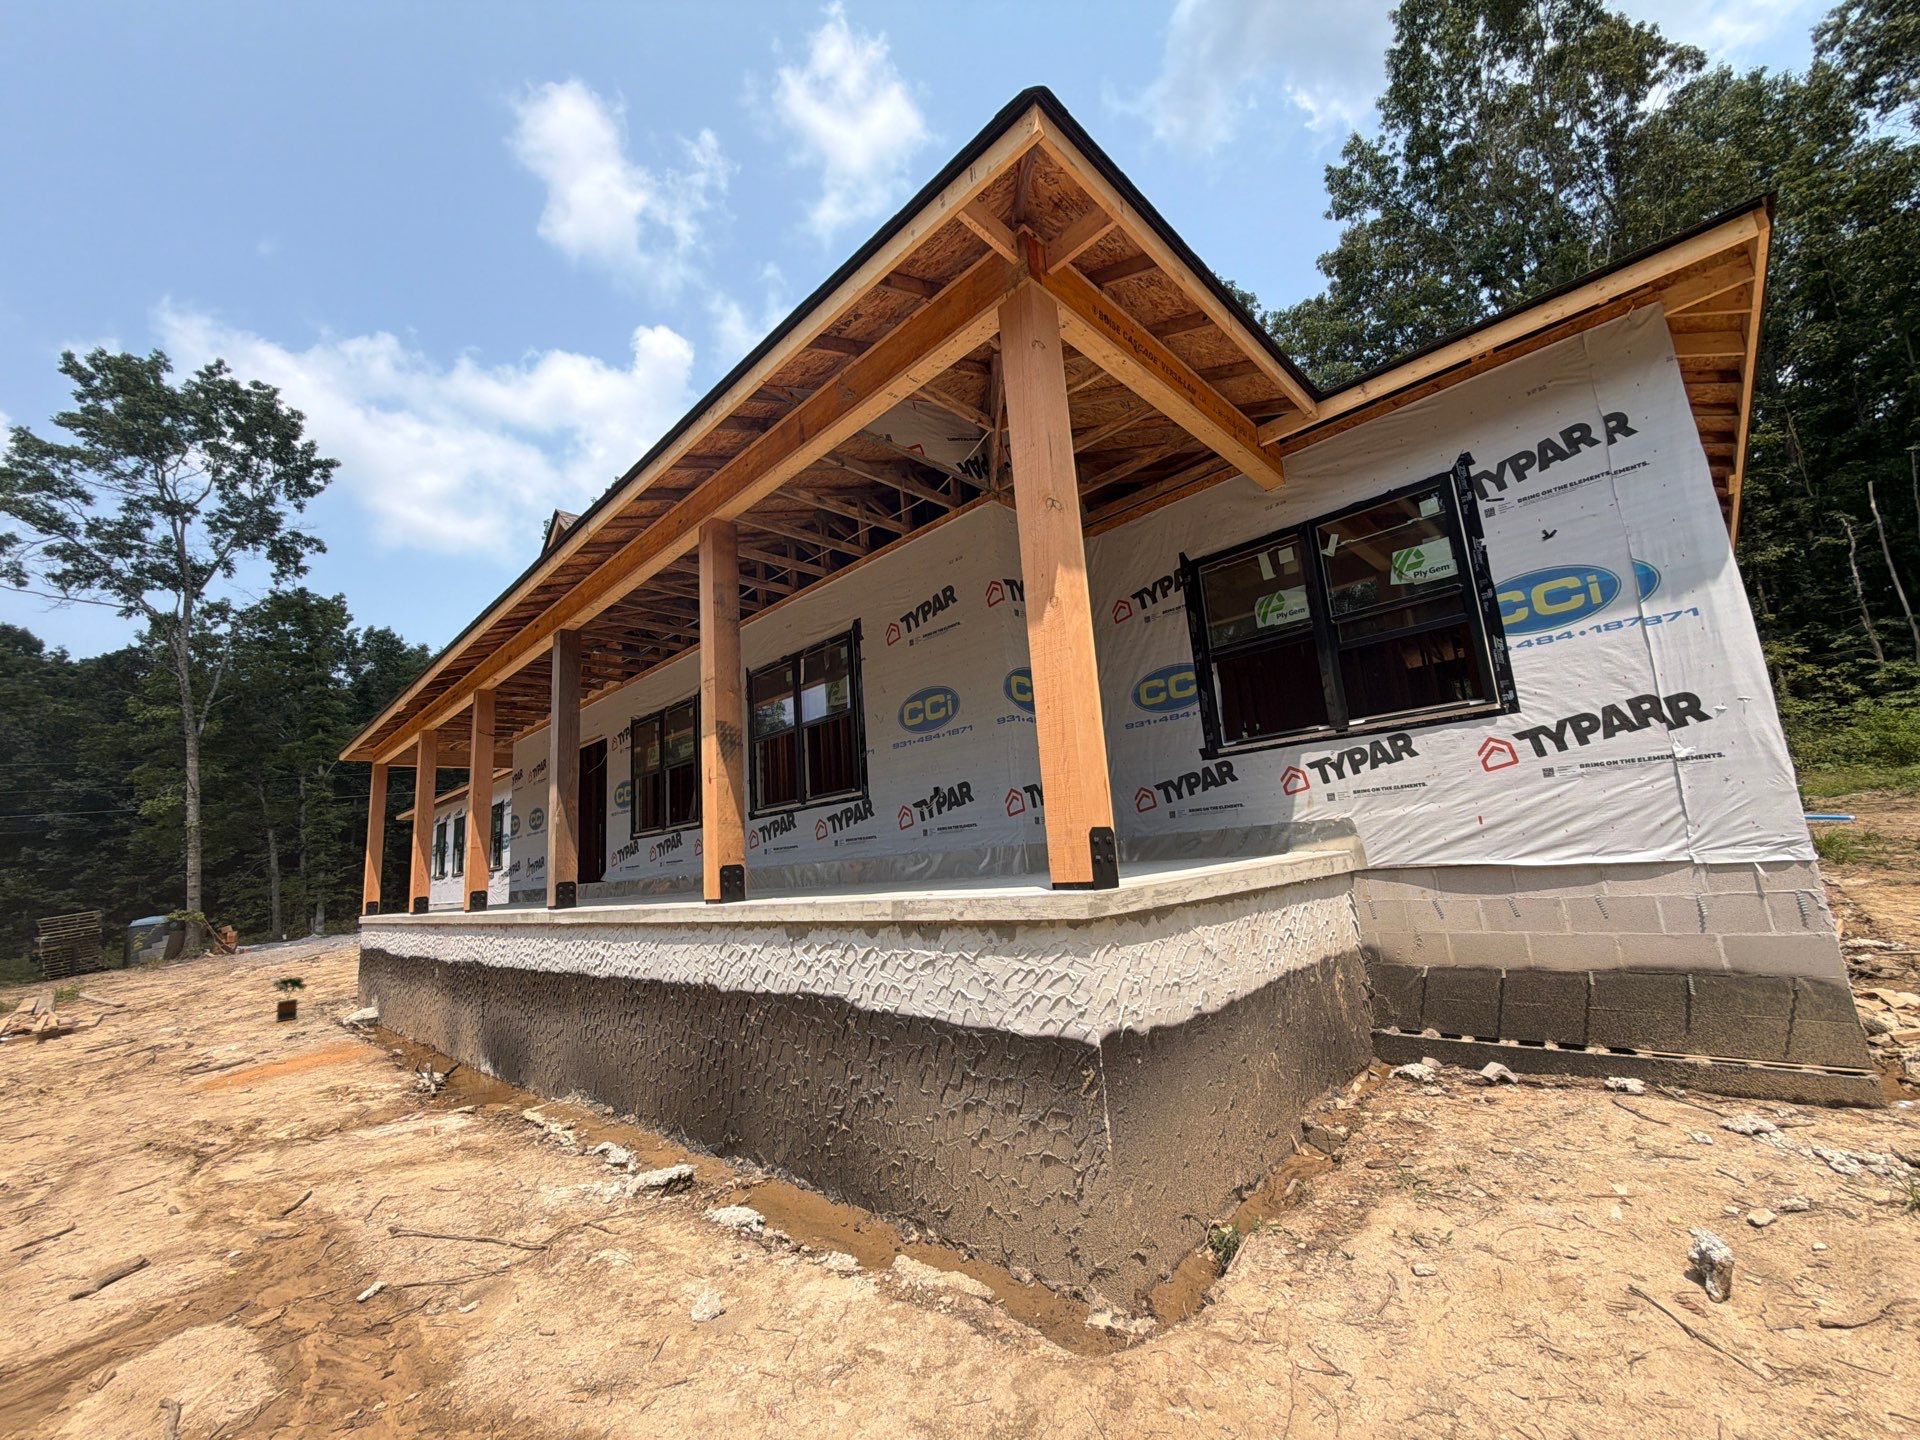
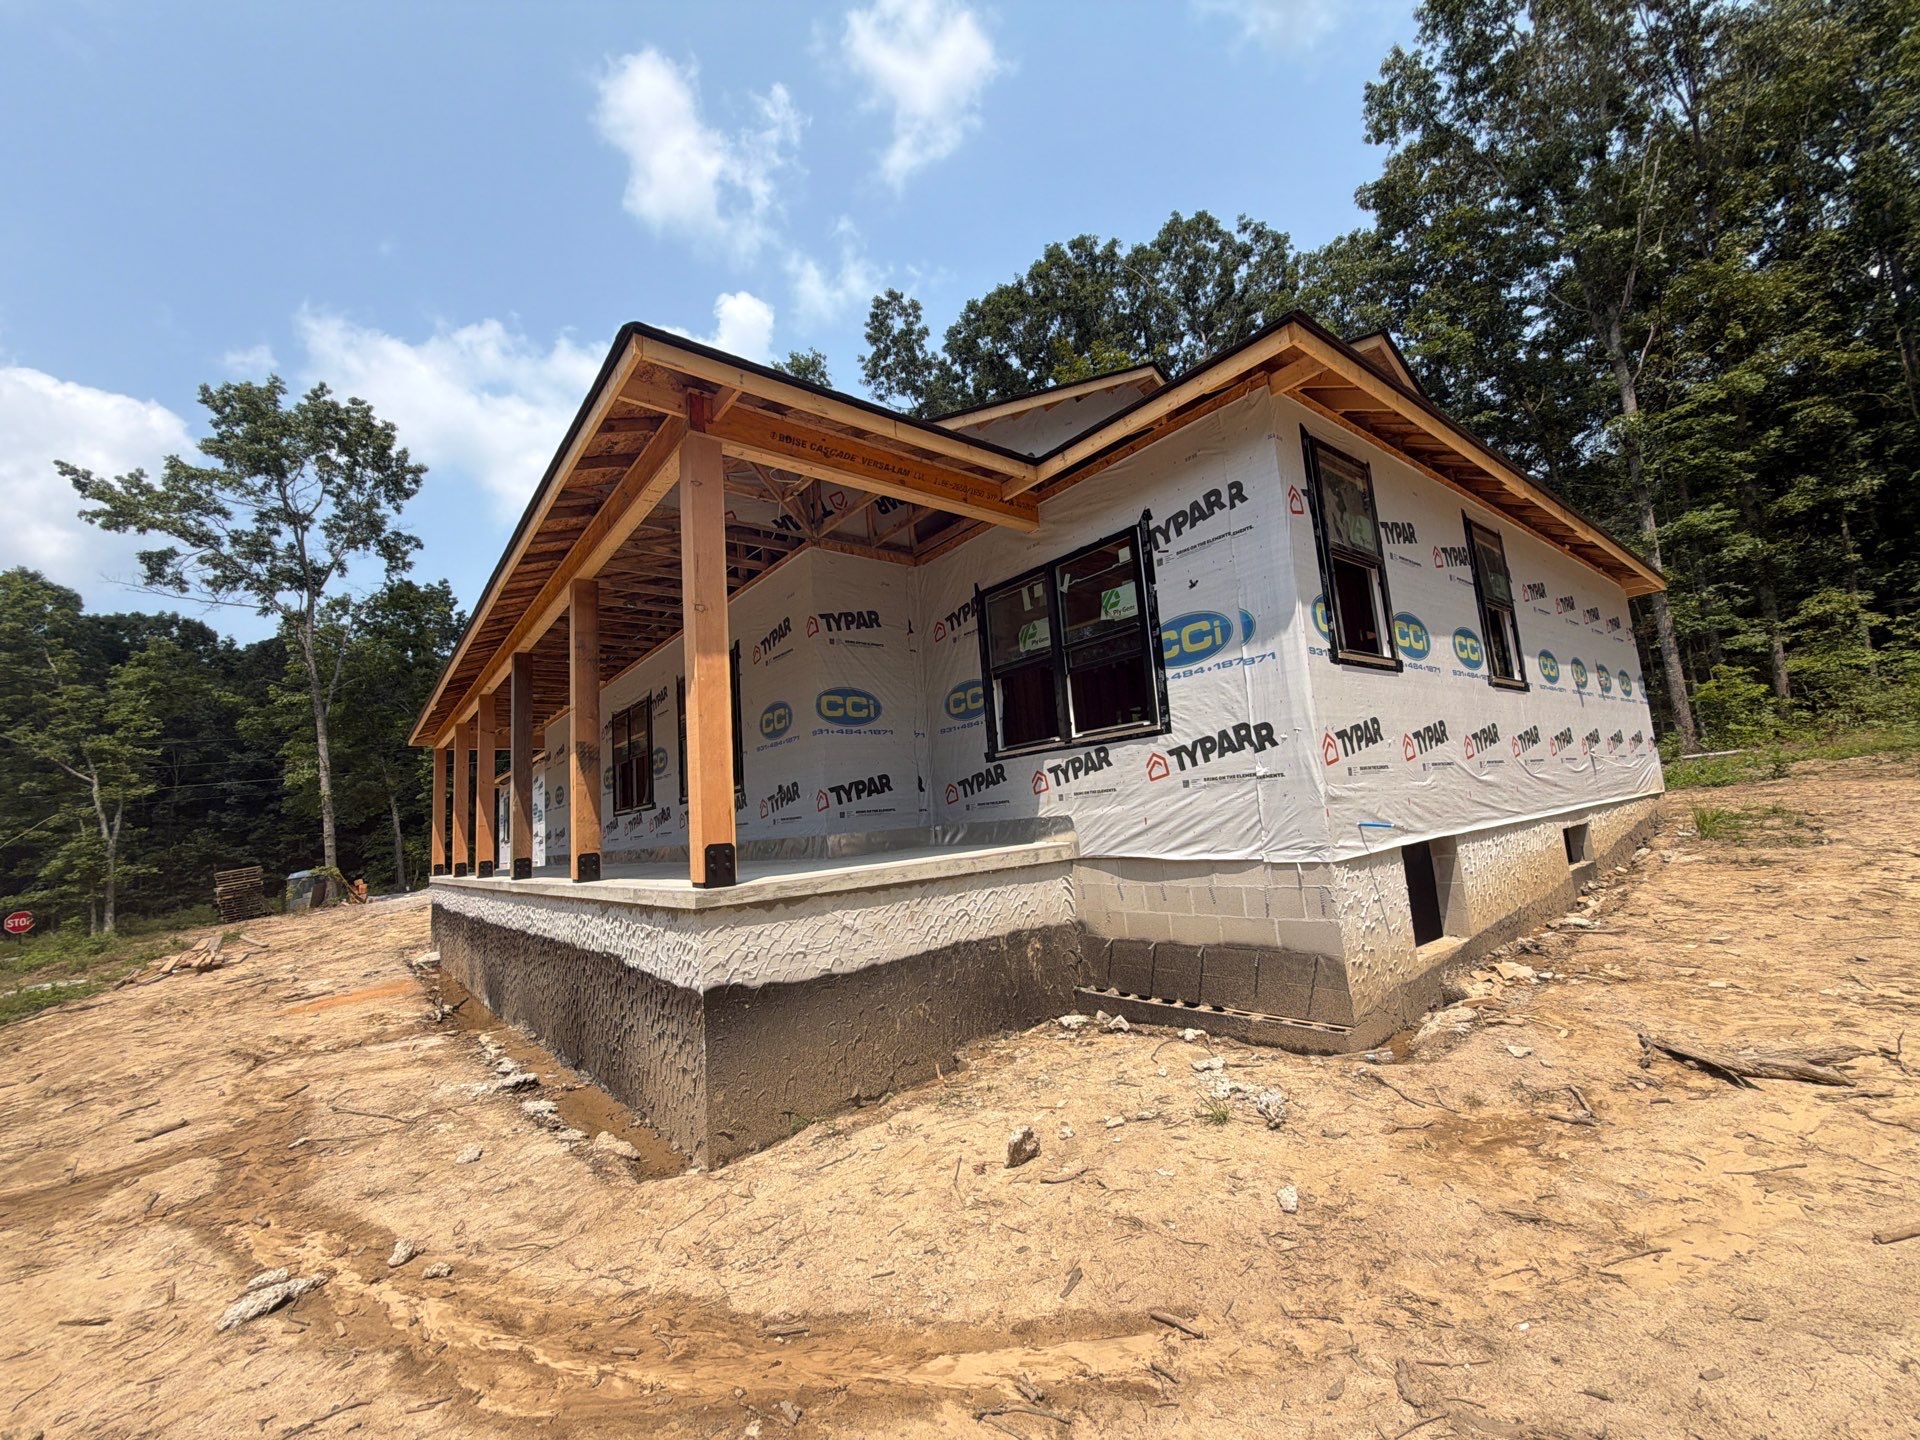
potted tree: present [274,977,307,1022] -> none [357,926,386,961]

